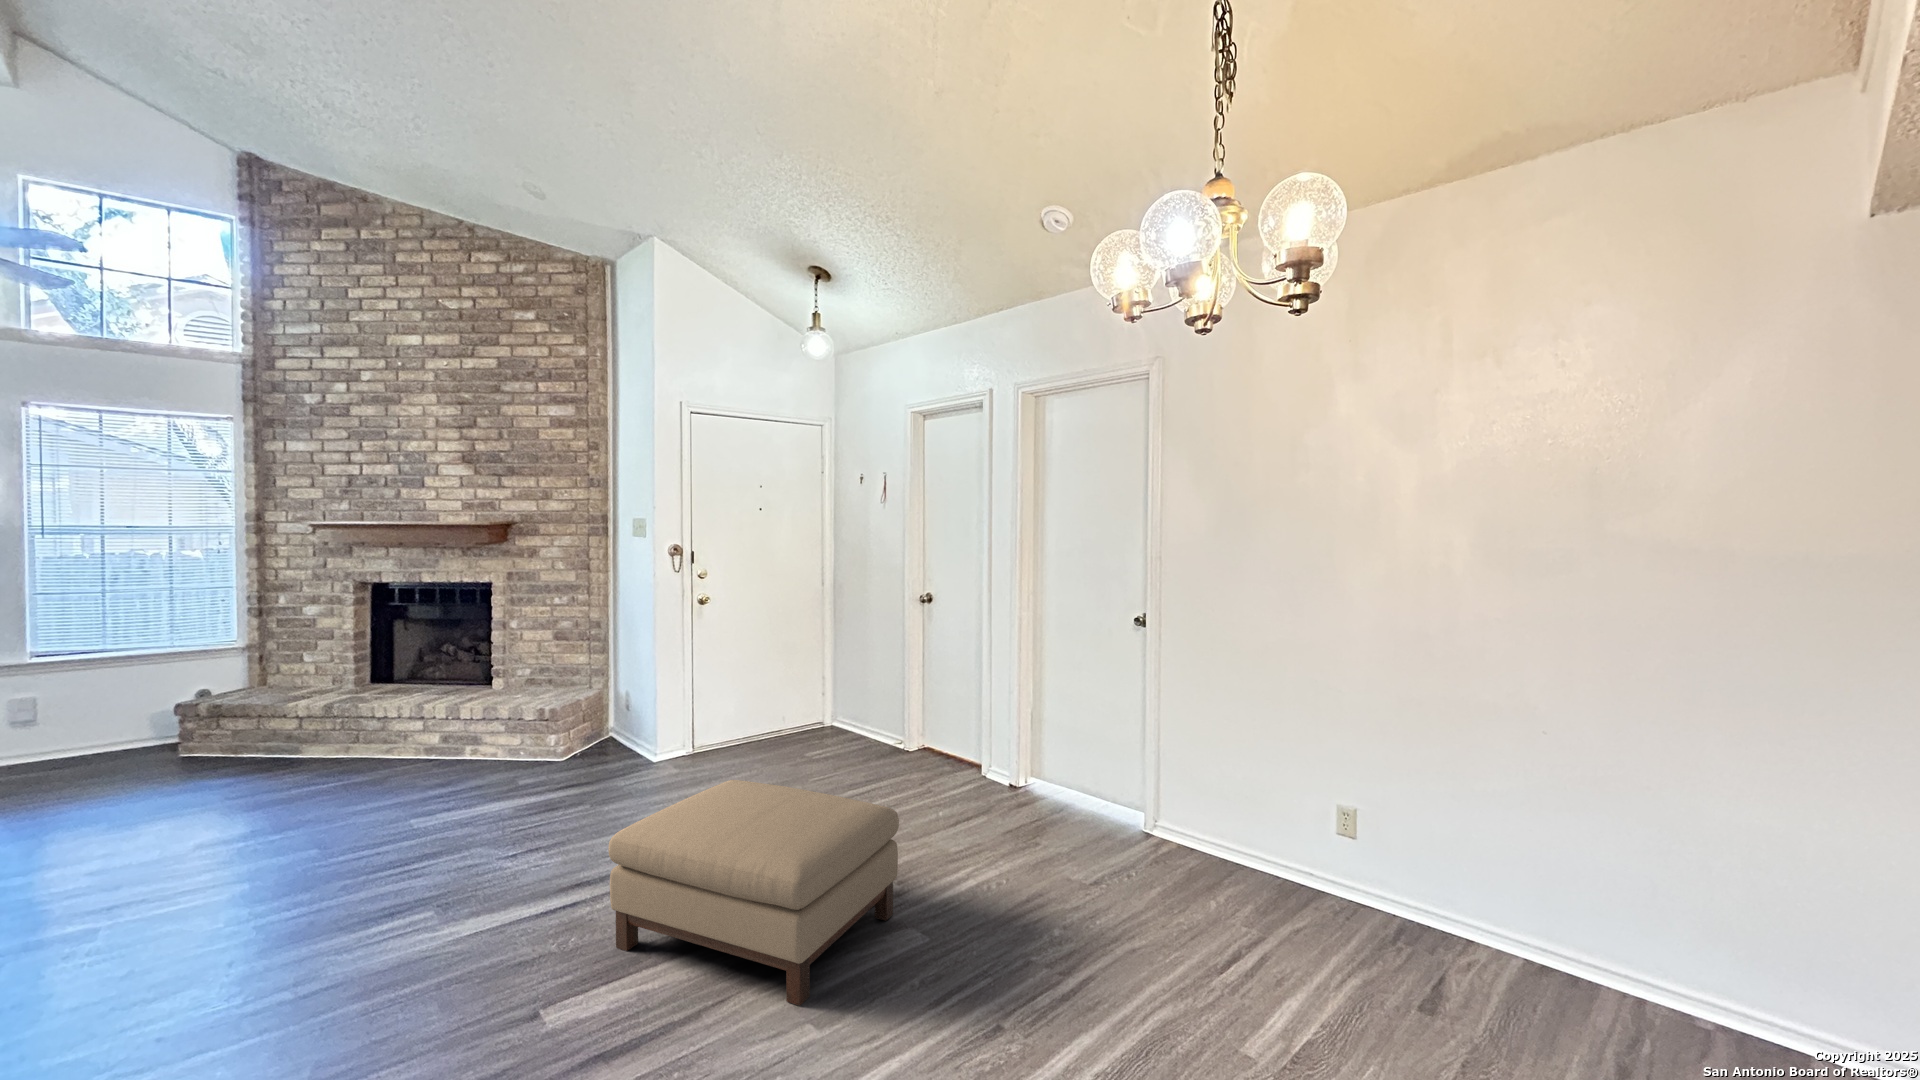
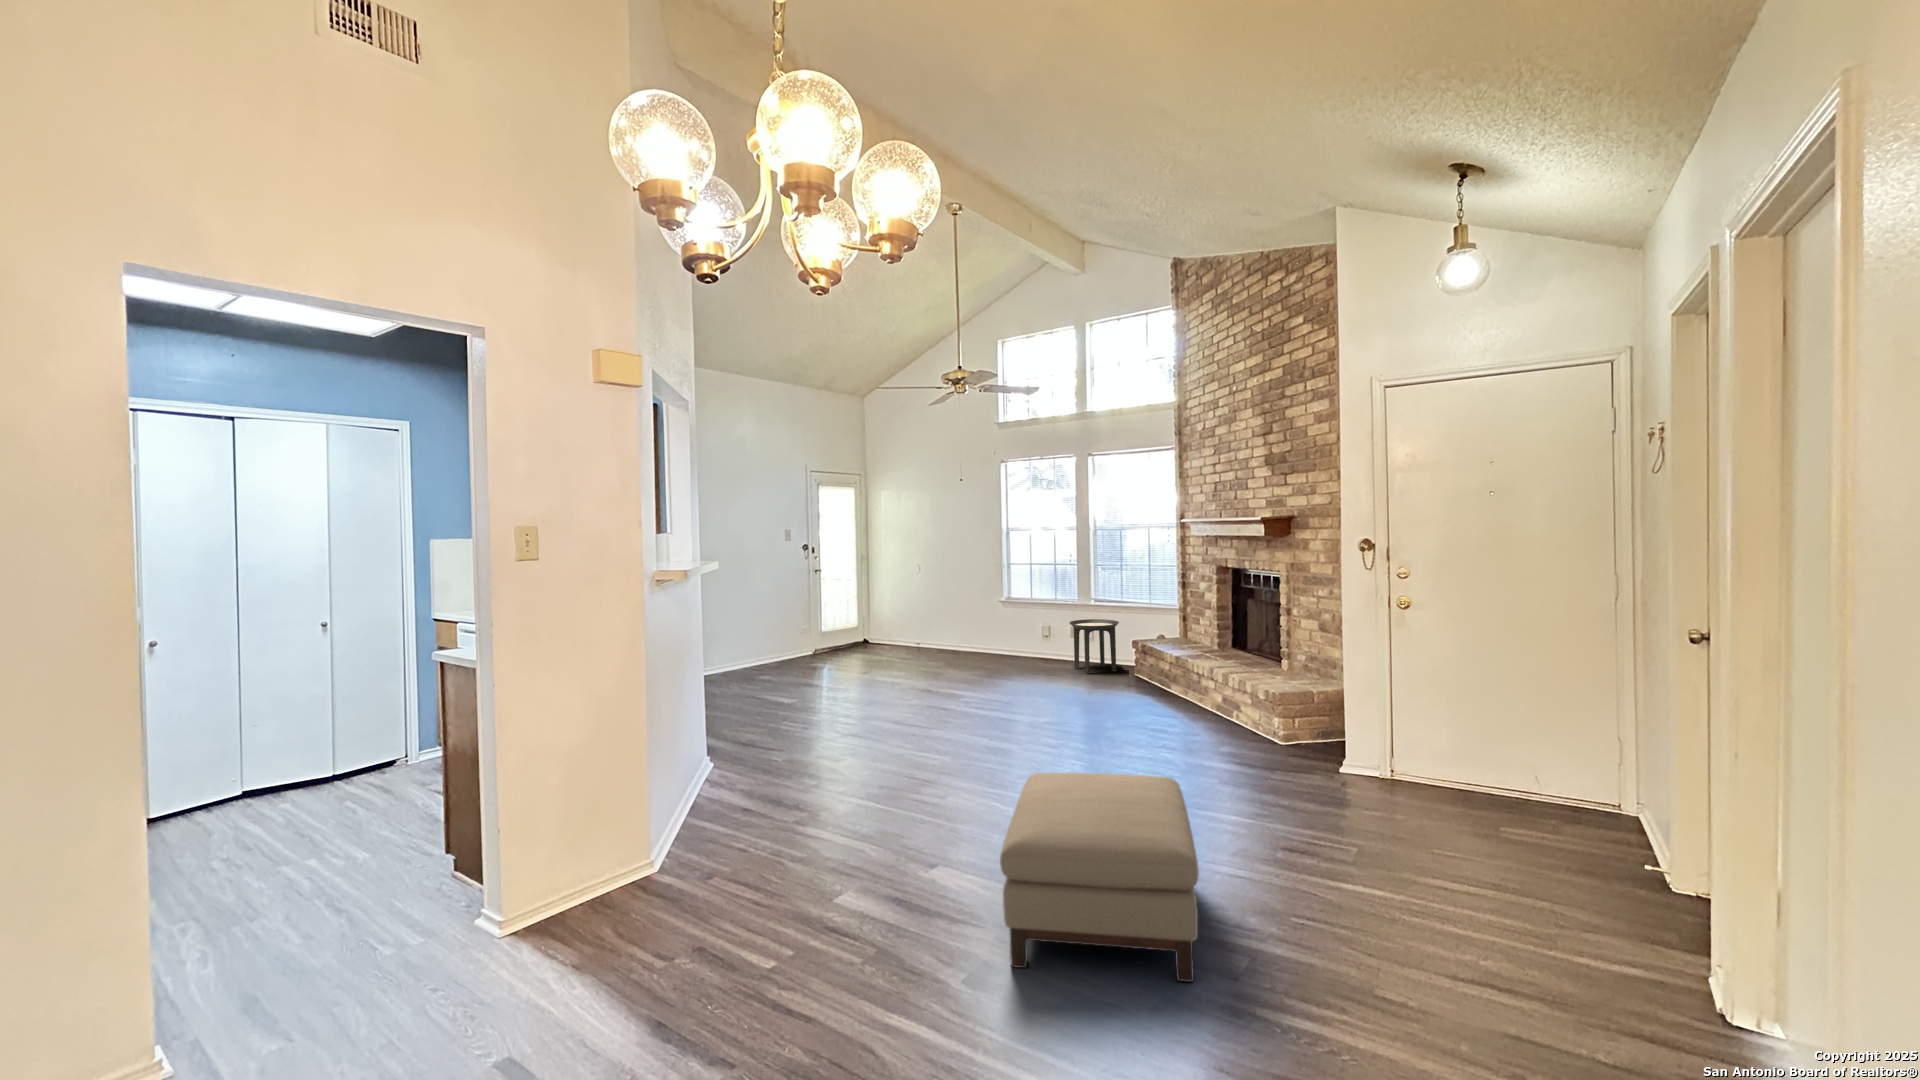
side table: none [30,678,155,774] -> present [1069,619,1119,674]

